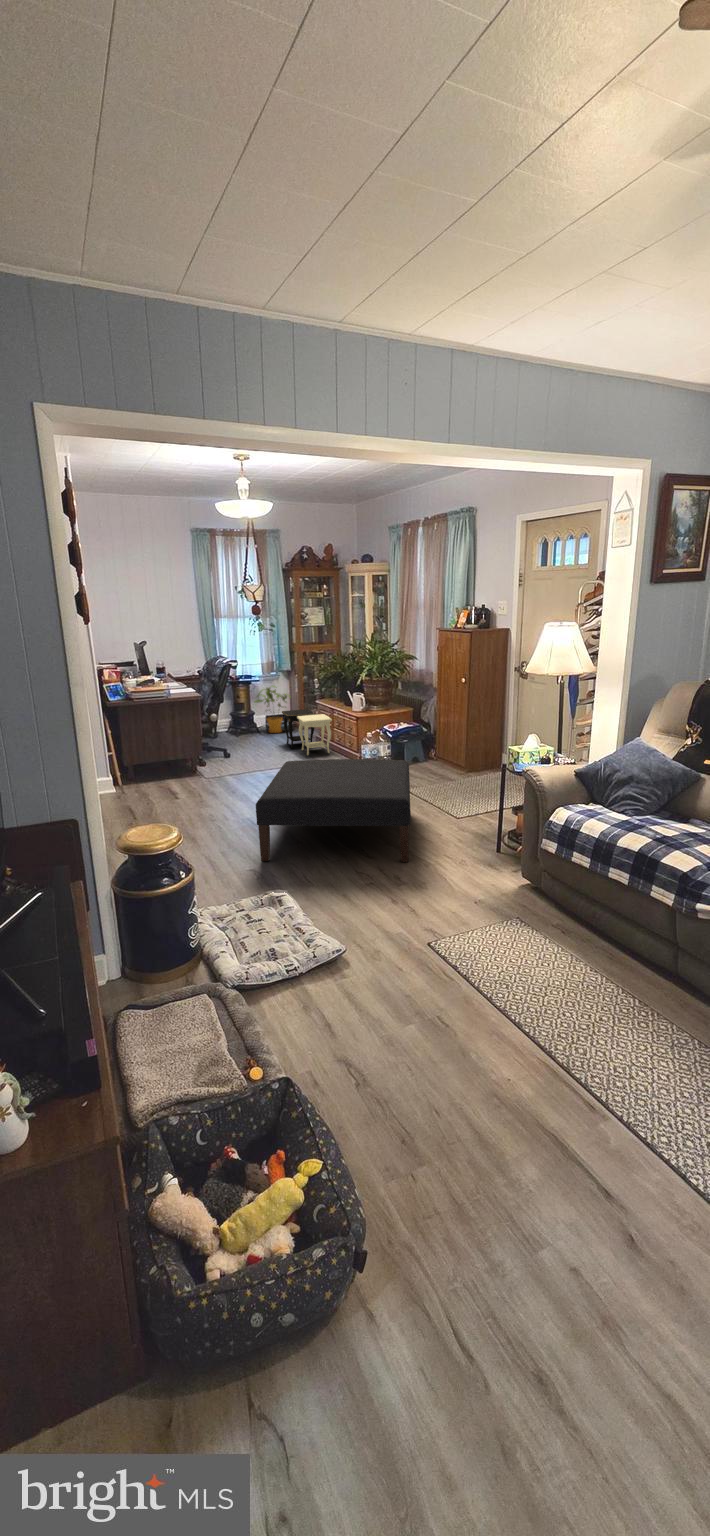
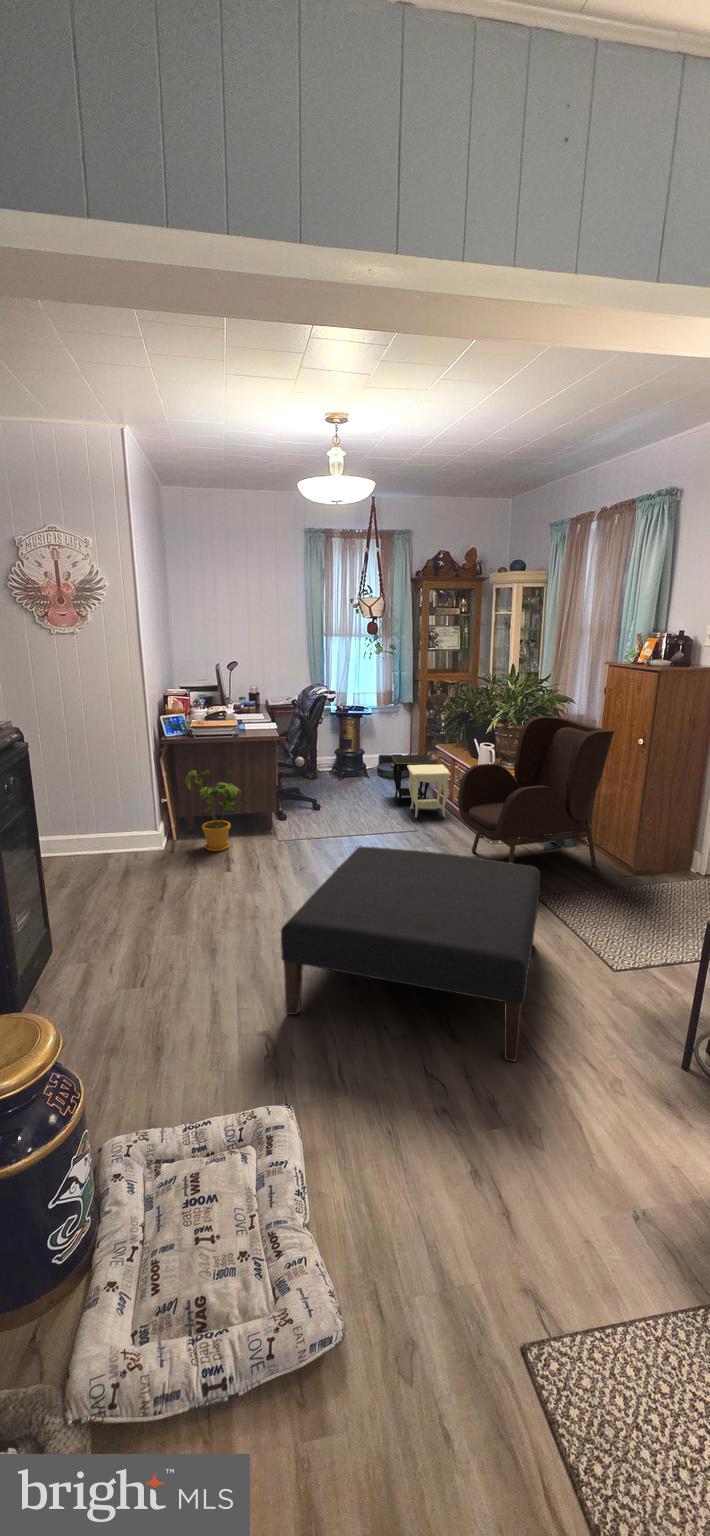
armchair: none [343,669,447,783] -> present [458,716,615,866]
house plant: present [255,686,291,733] -> present [185,770,241,851]

